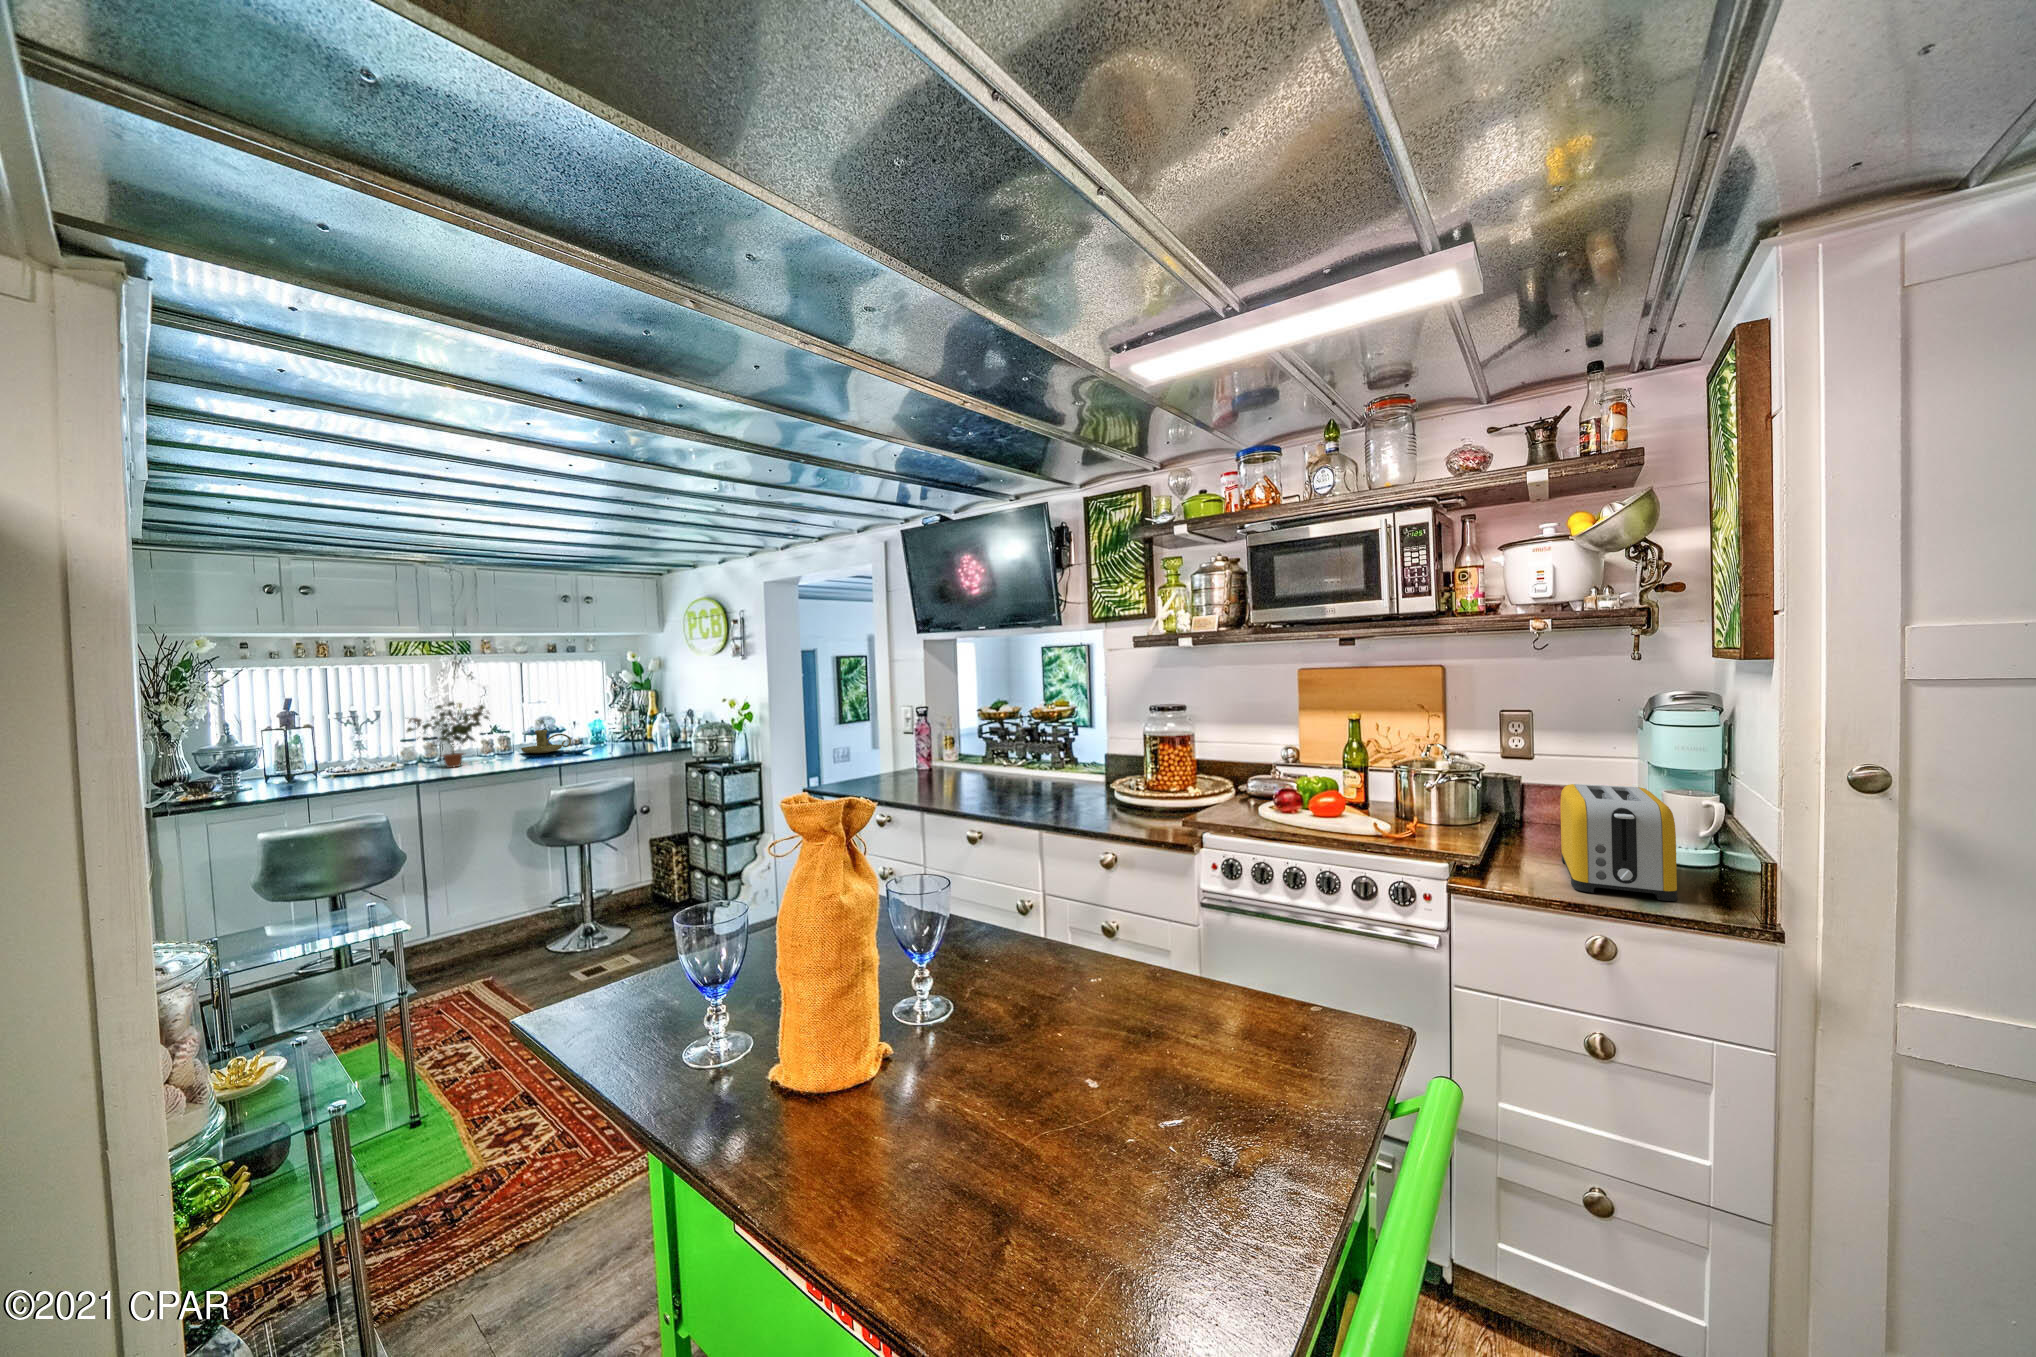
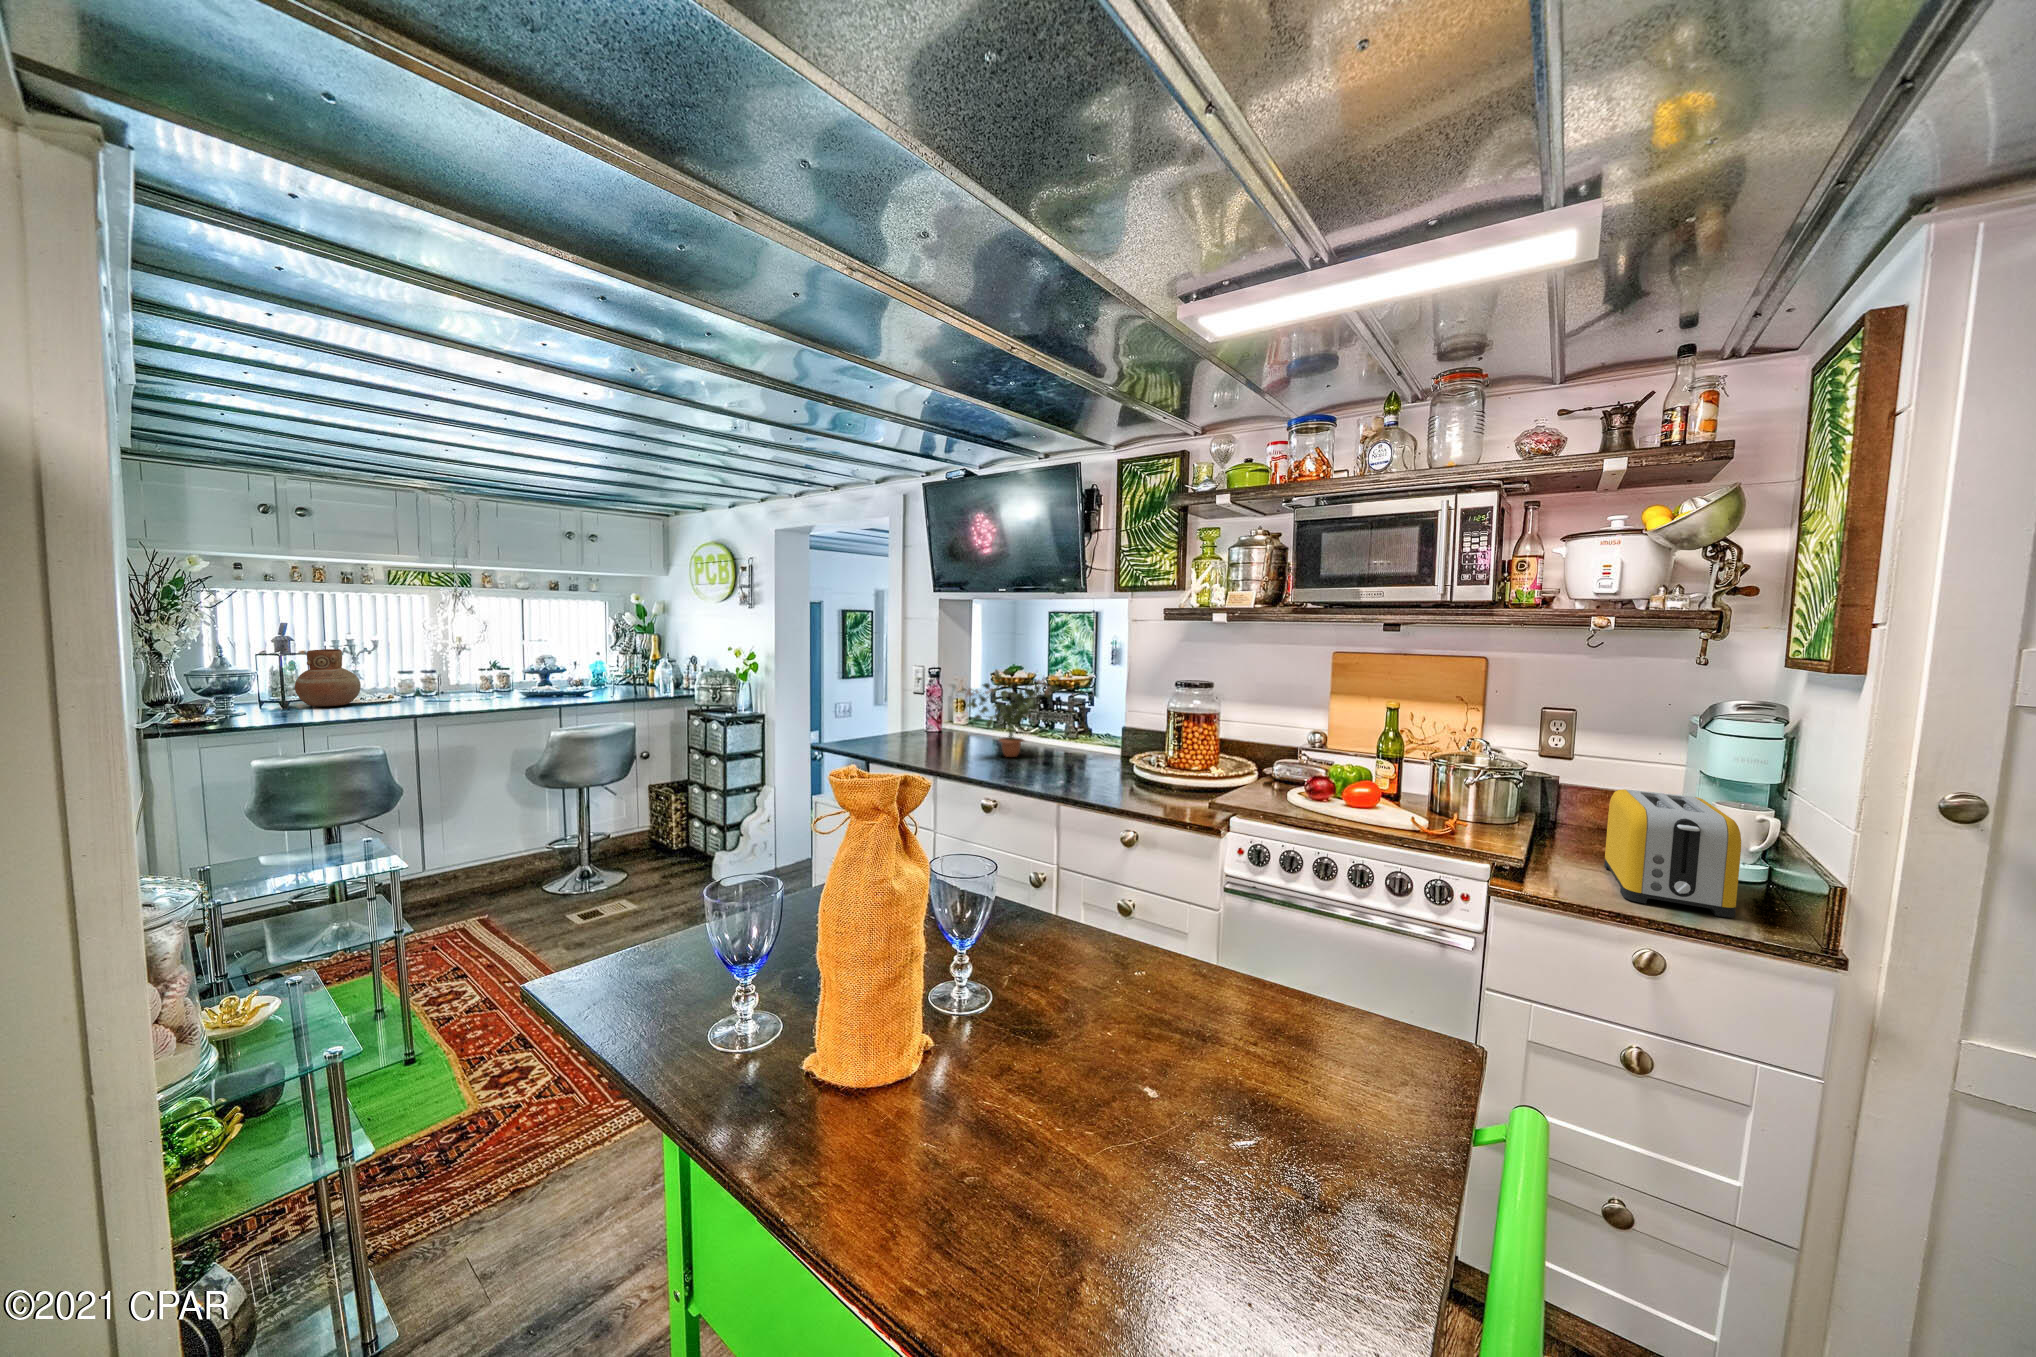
potted plant: present [407,702,489,768] -> present [962,669,1058,757]
vase: none [299,723,363,780] -> present [295,649,361,706]
candle holder: present [521,730,571,753] -> none [522,668,573,691]

